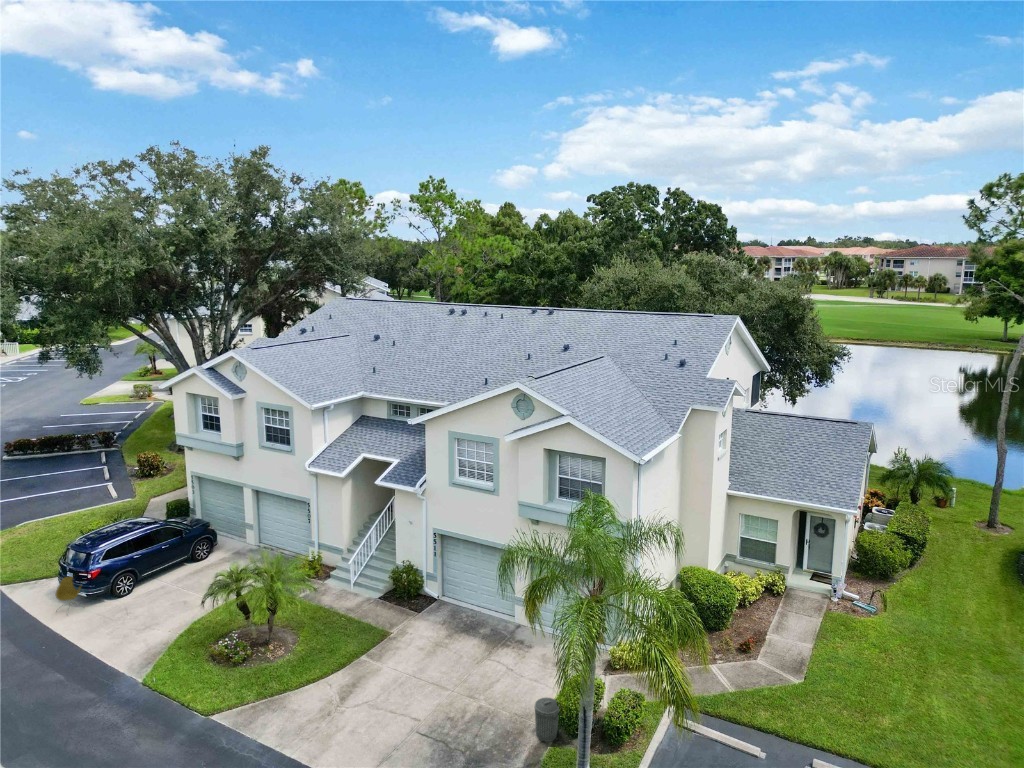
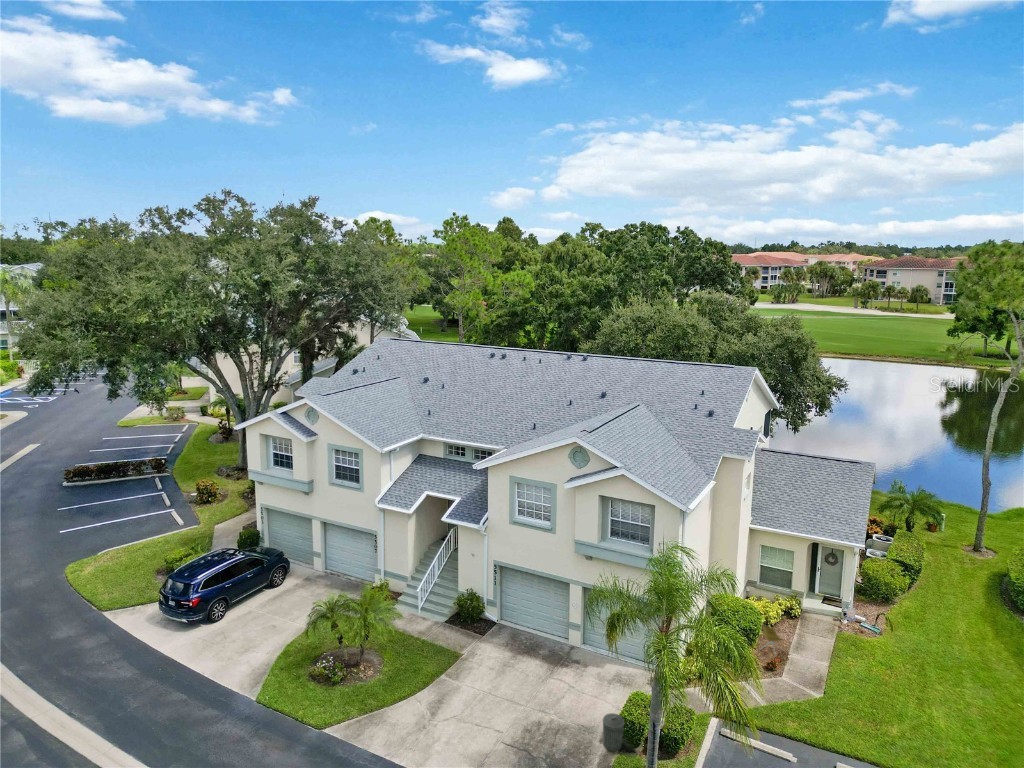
chair: present [55,576,84,611] -> present [762,624,781,647]

